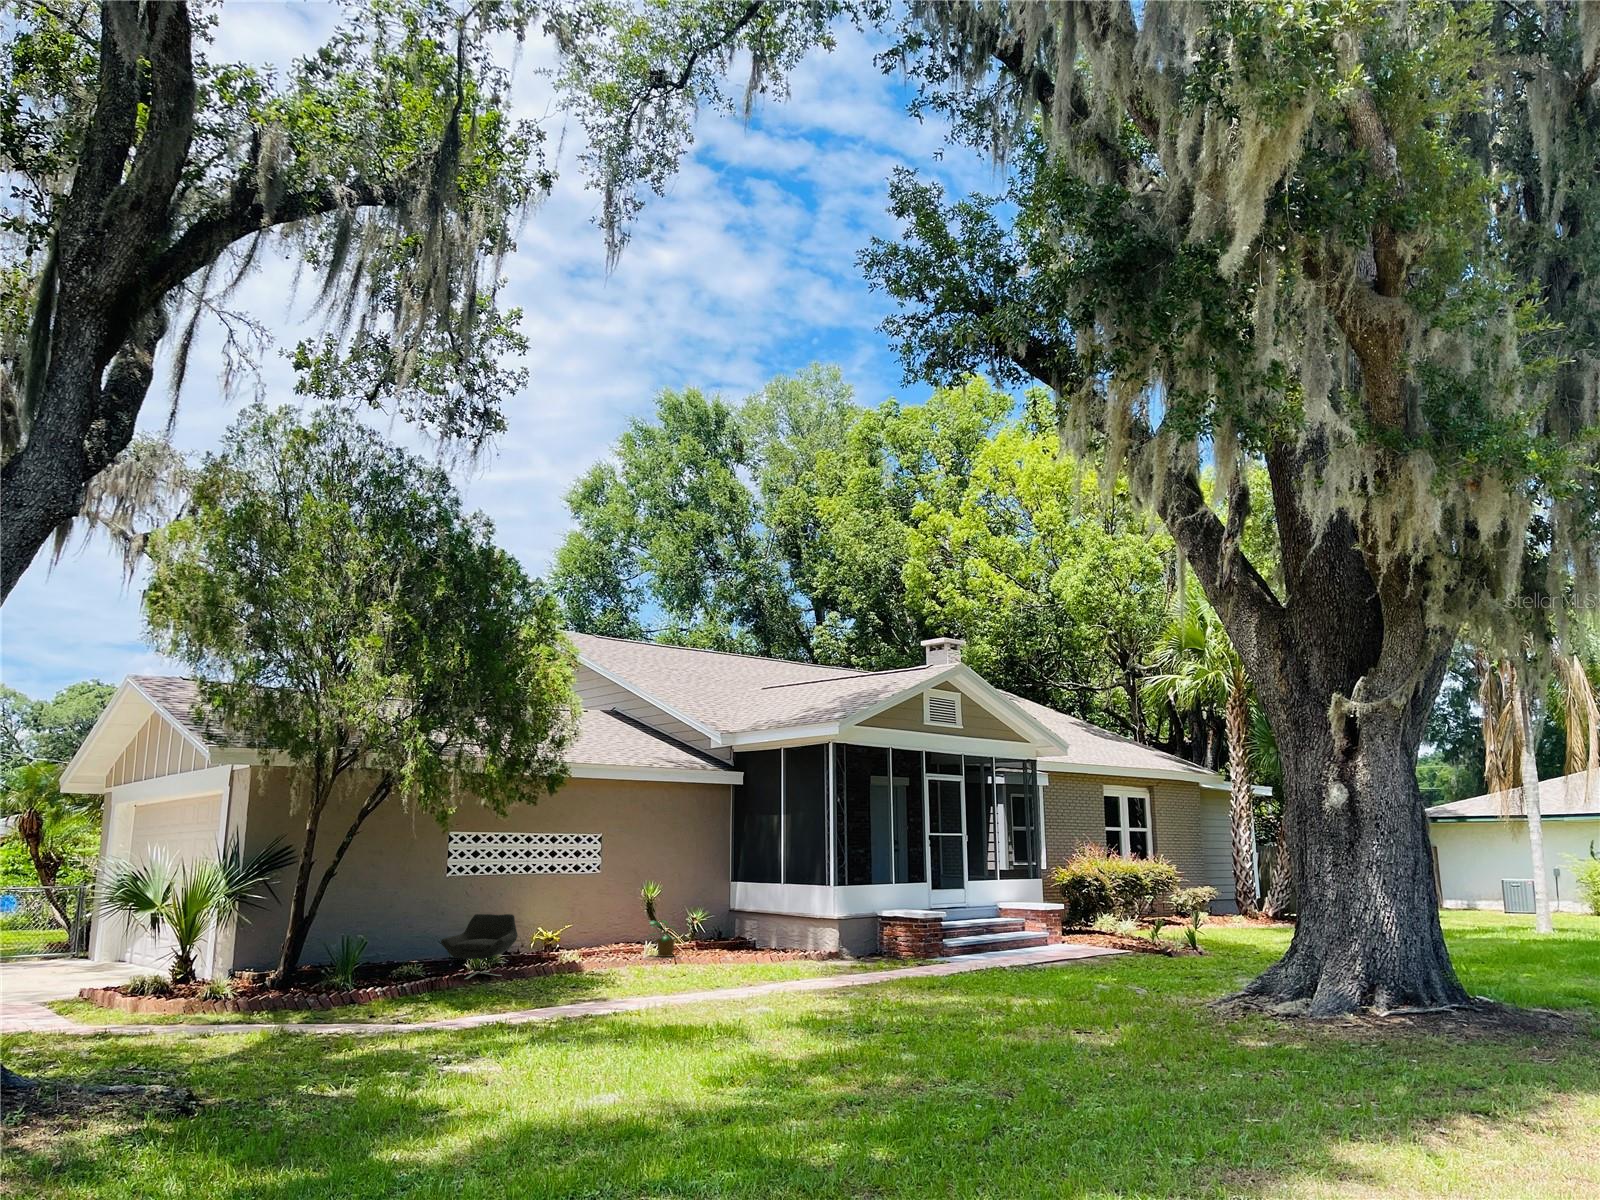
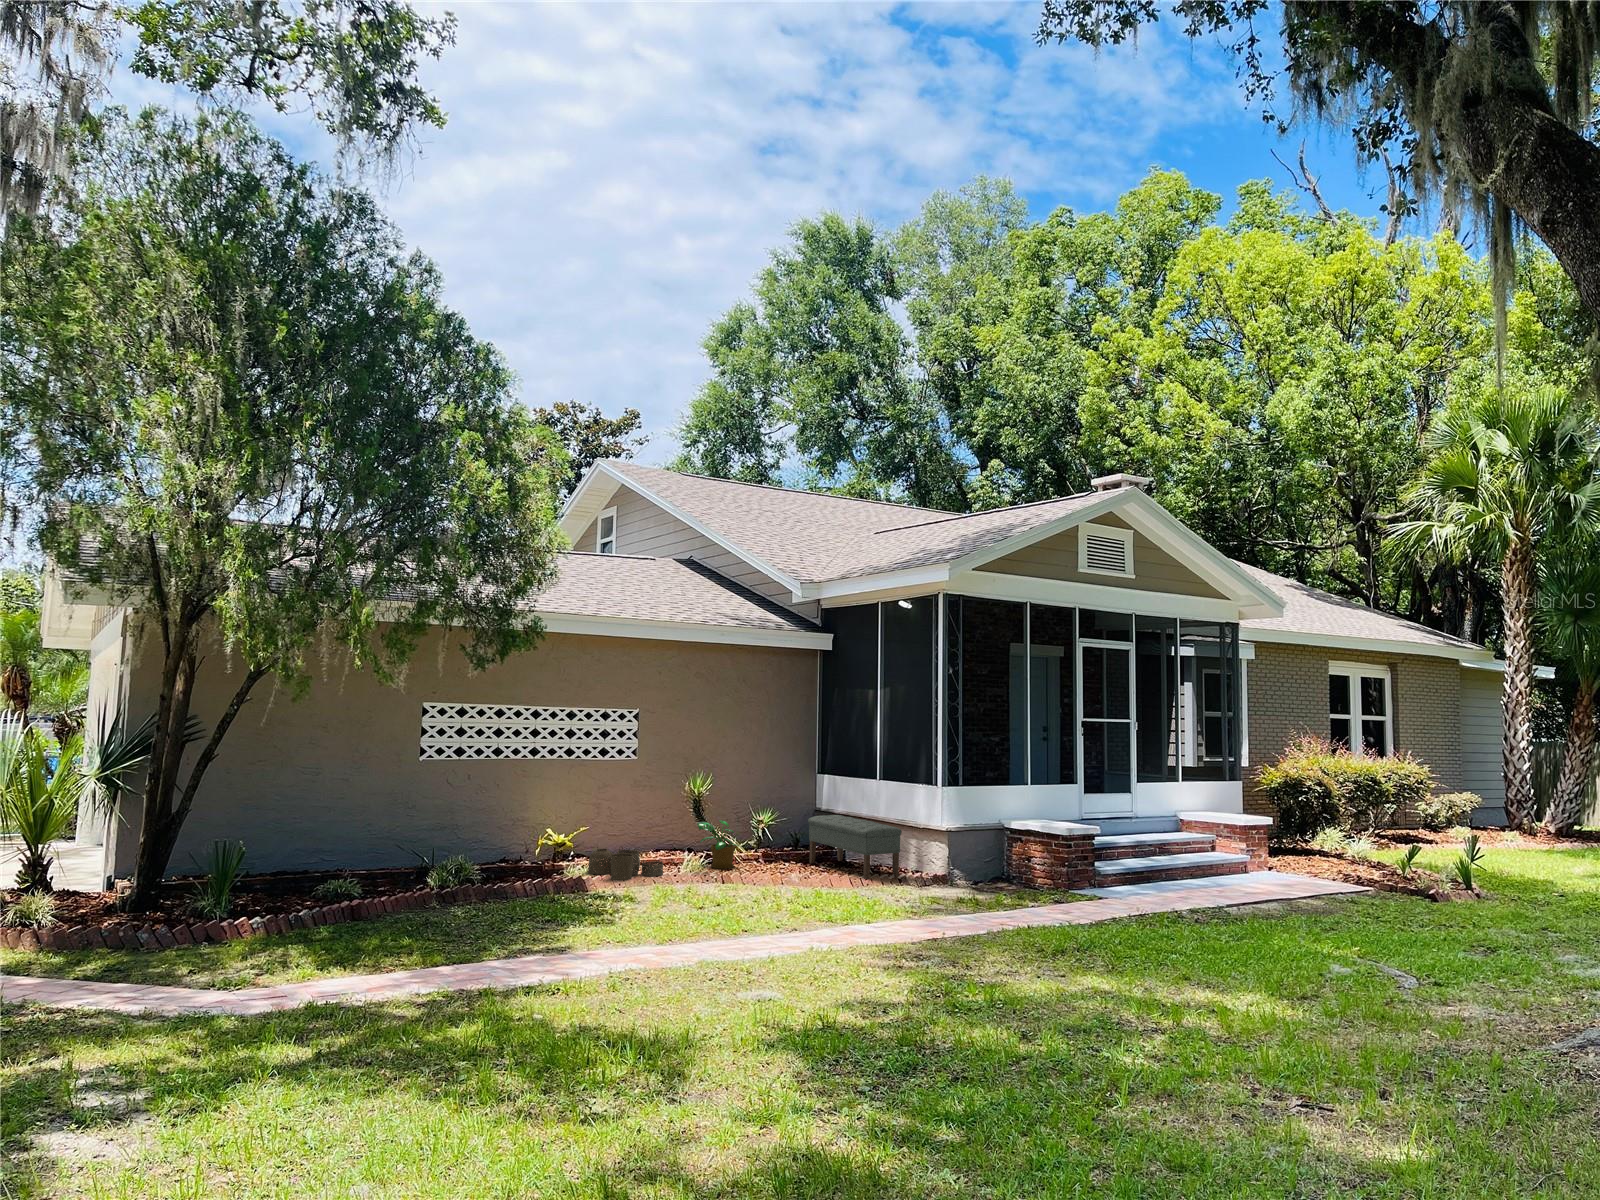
bench: none [728,913,803,959] -> present [808,815,902,879]
lounge chair: present [441,914,518,979] -> none [403,809,508,897]
woven basket: none [566,941,626,966] -> present [588,846,663,880]

